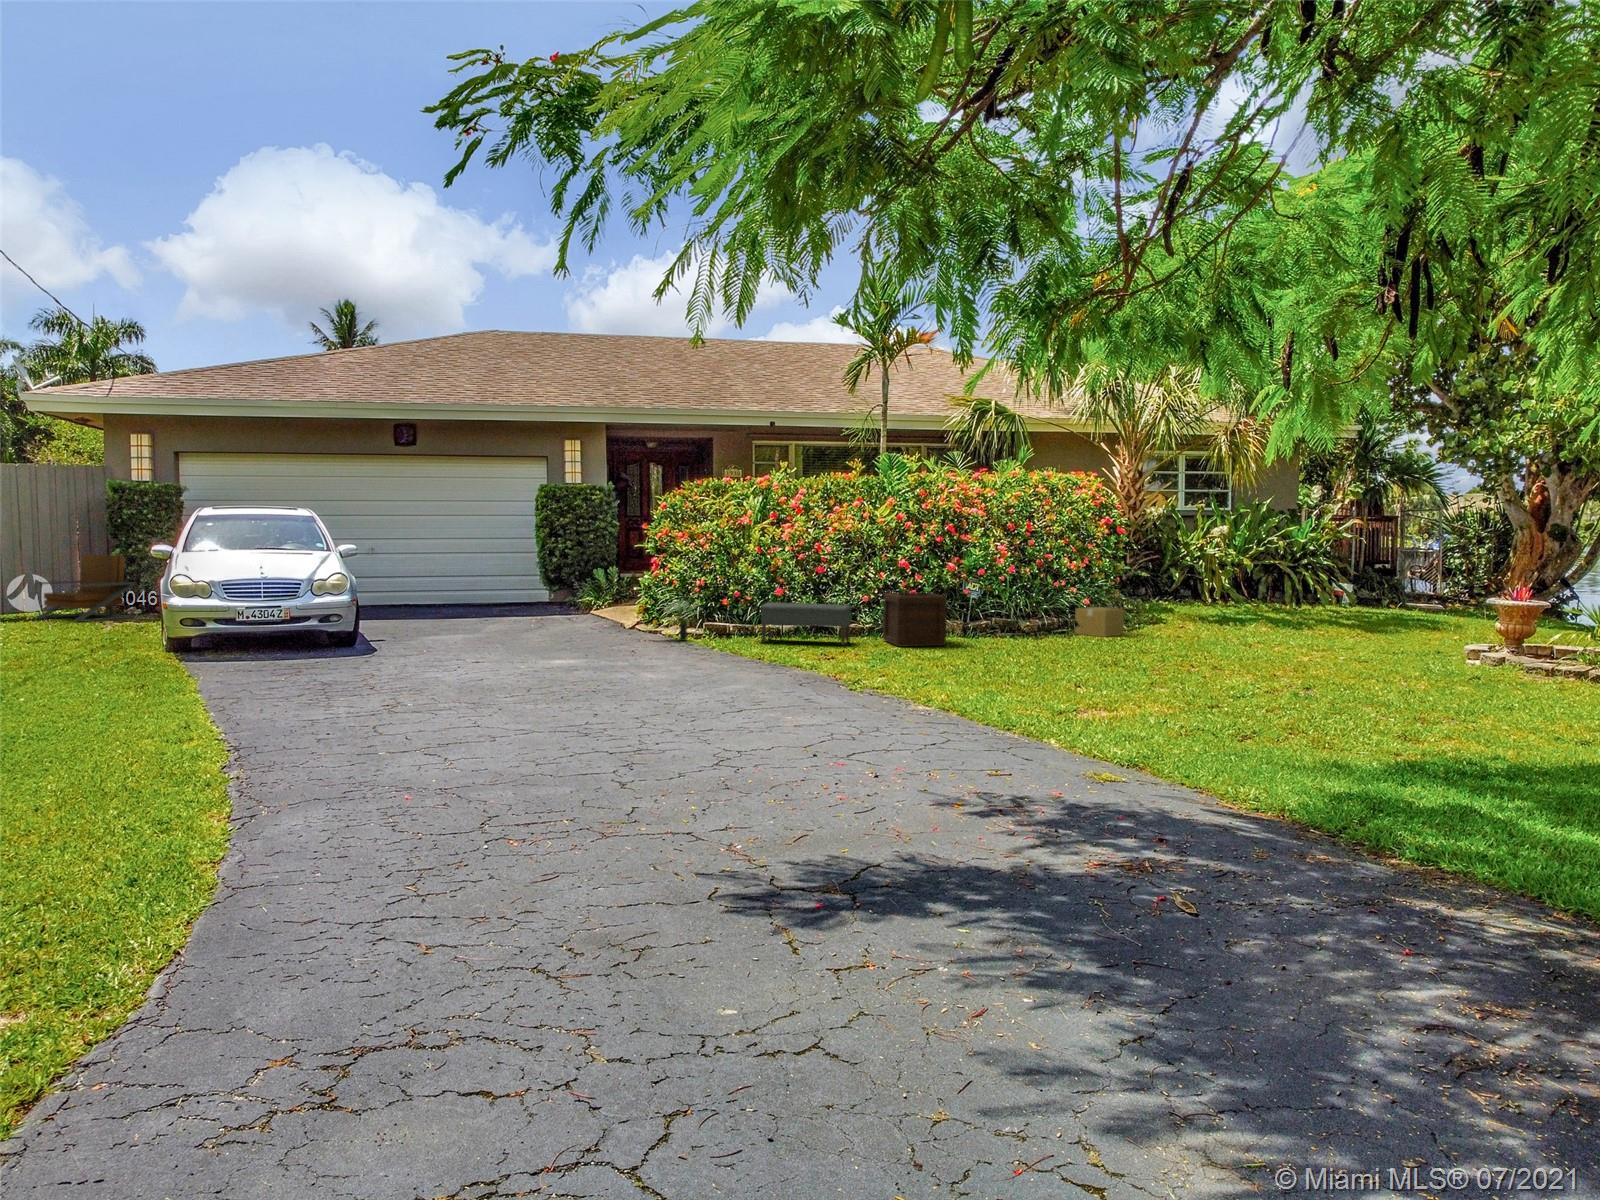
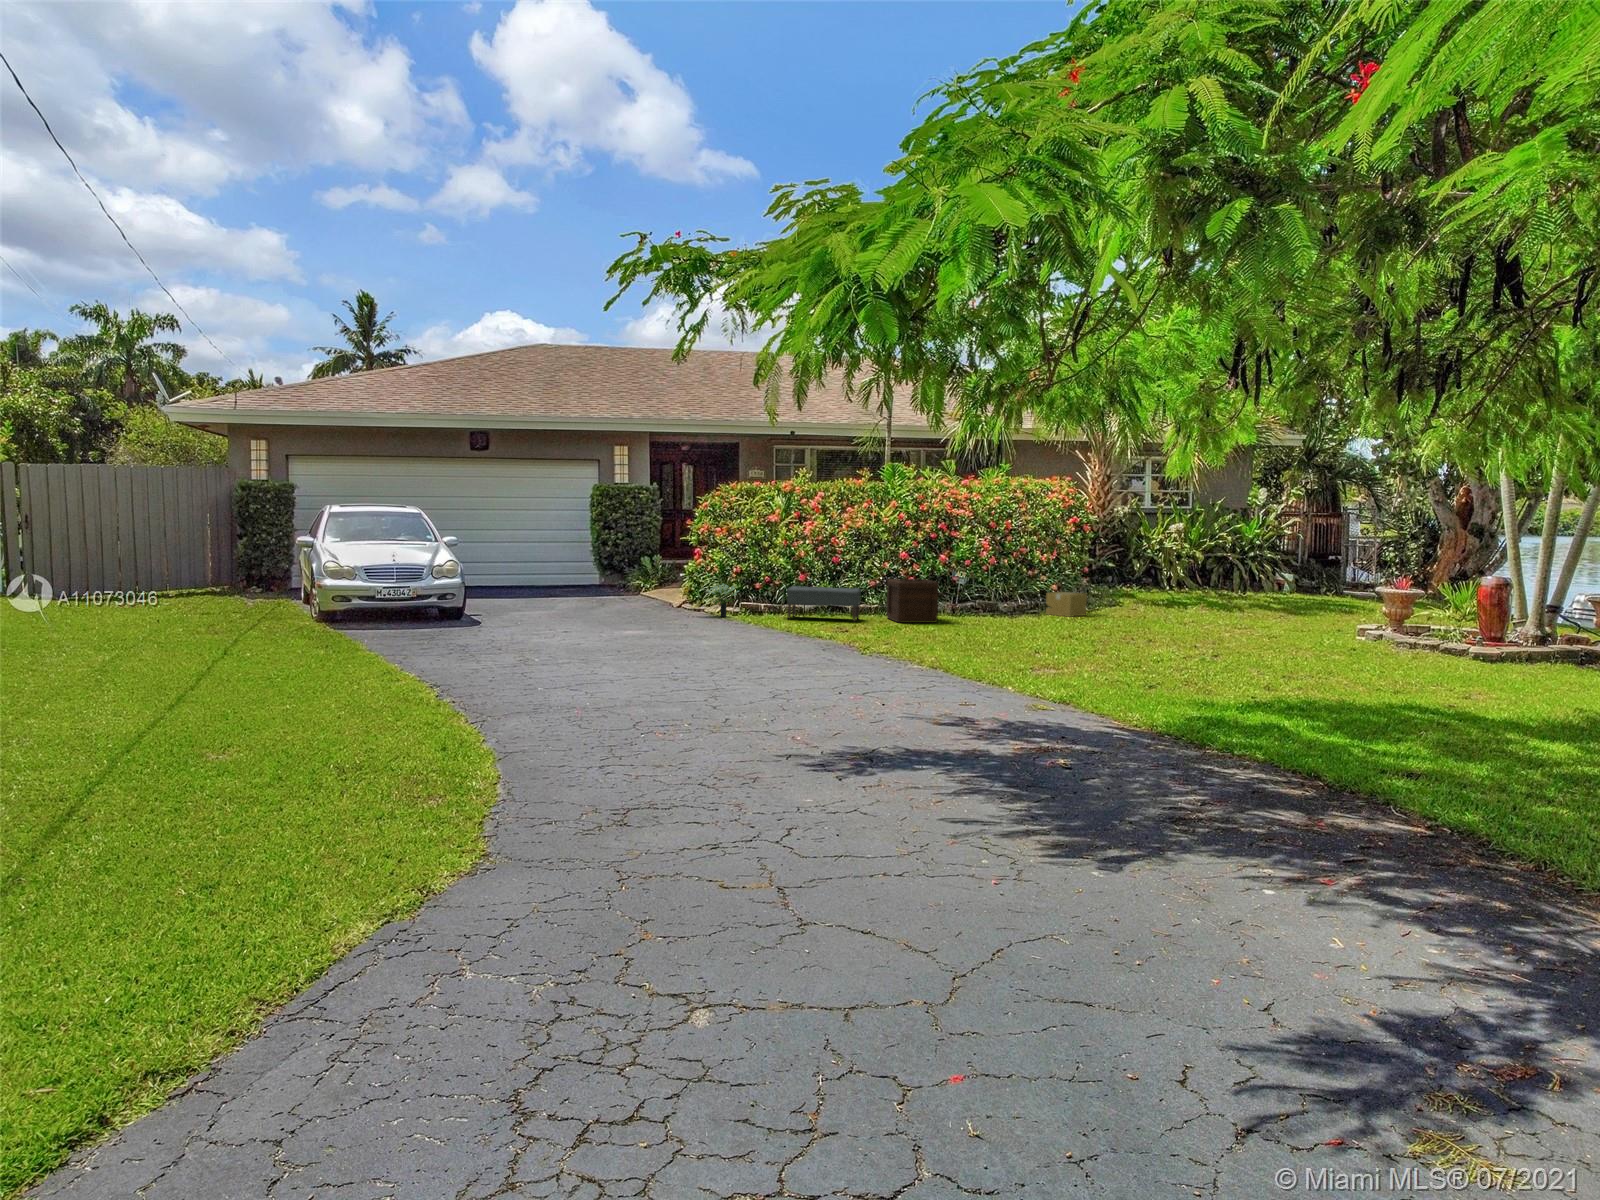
lounge chair: present [37,554,135,622] -> none [182,542,263,599]

